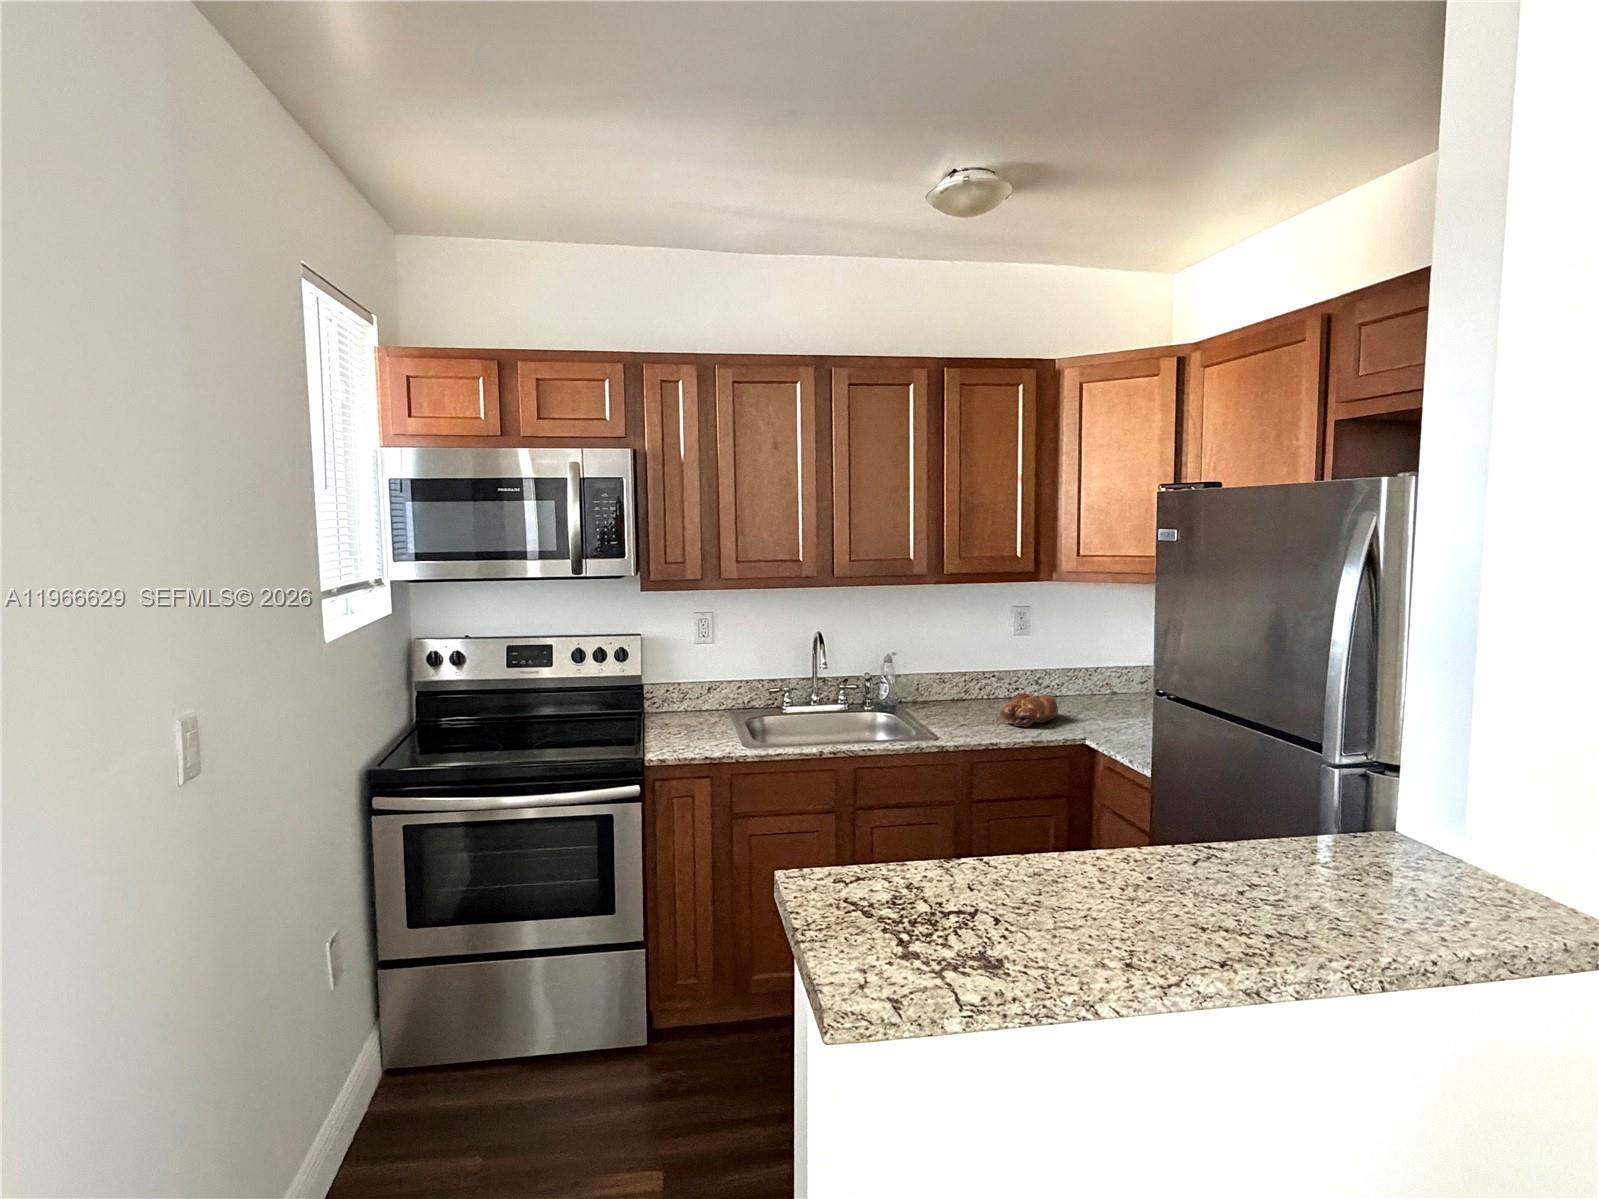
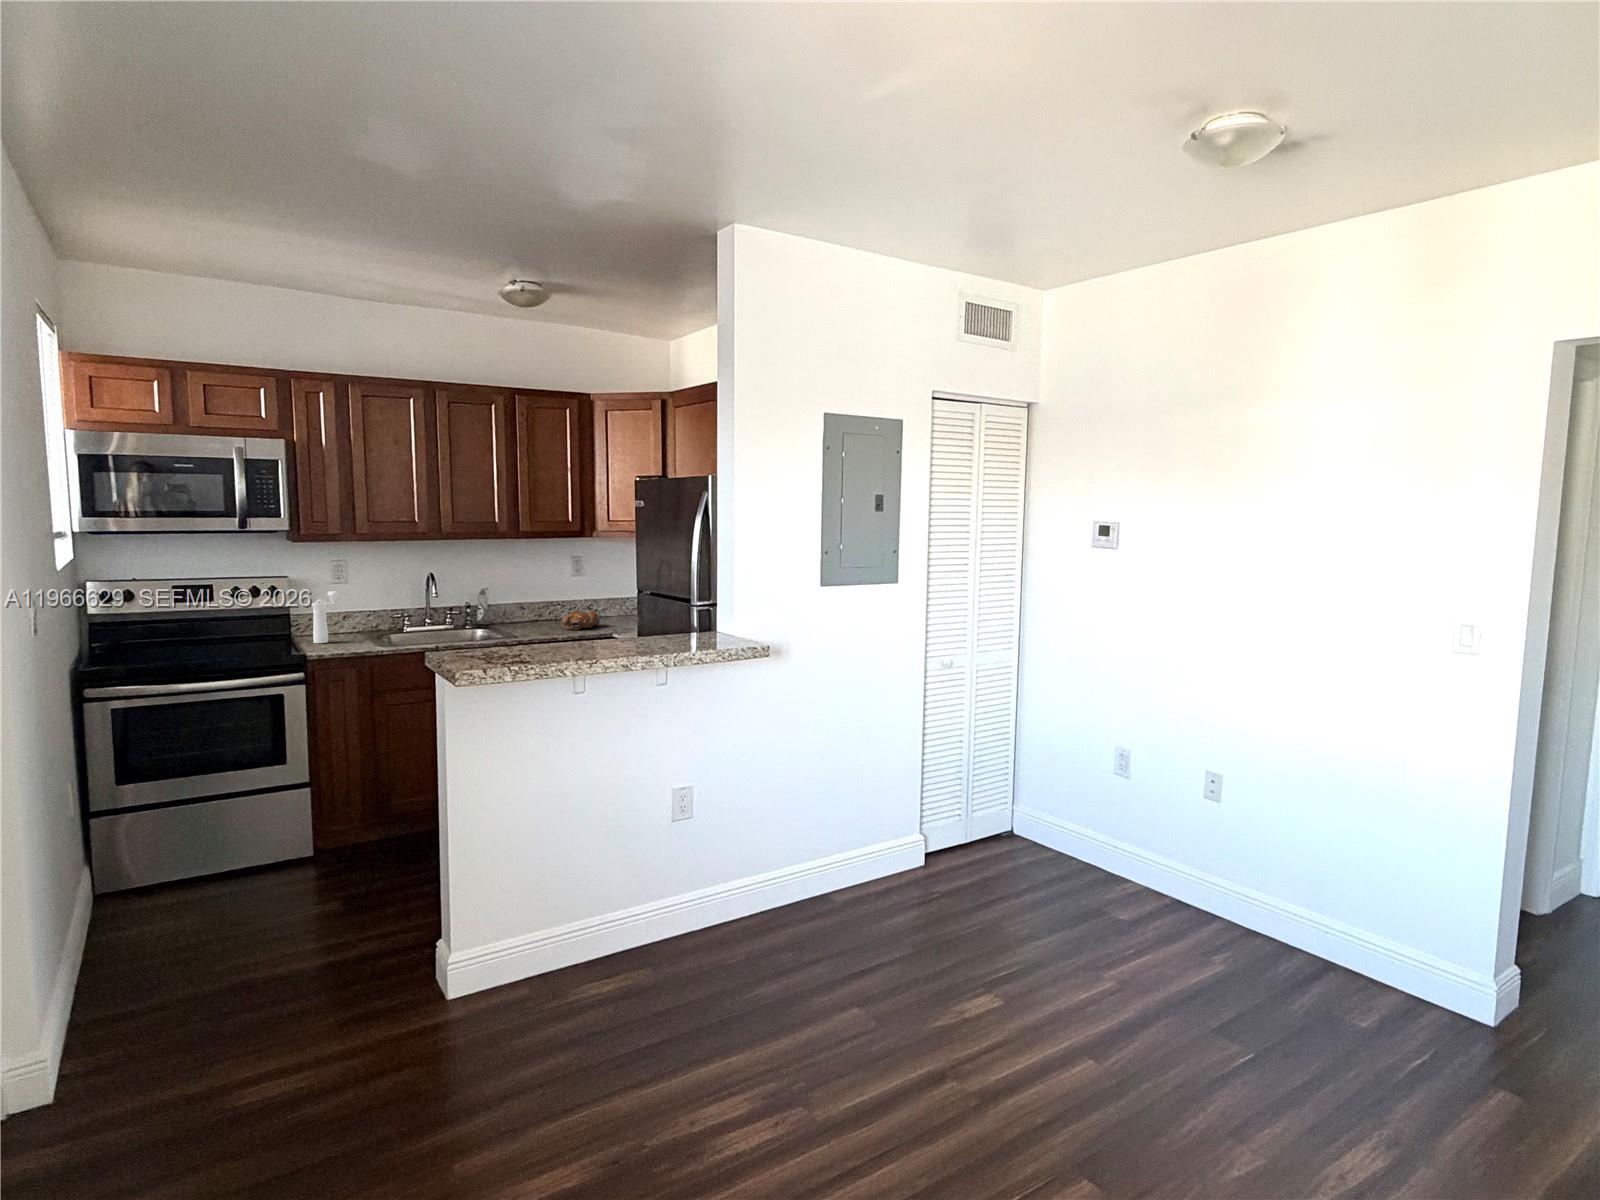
pepper mill: none [662,658,698,734] -> present [312,591,338,643]

